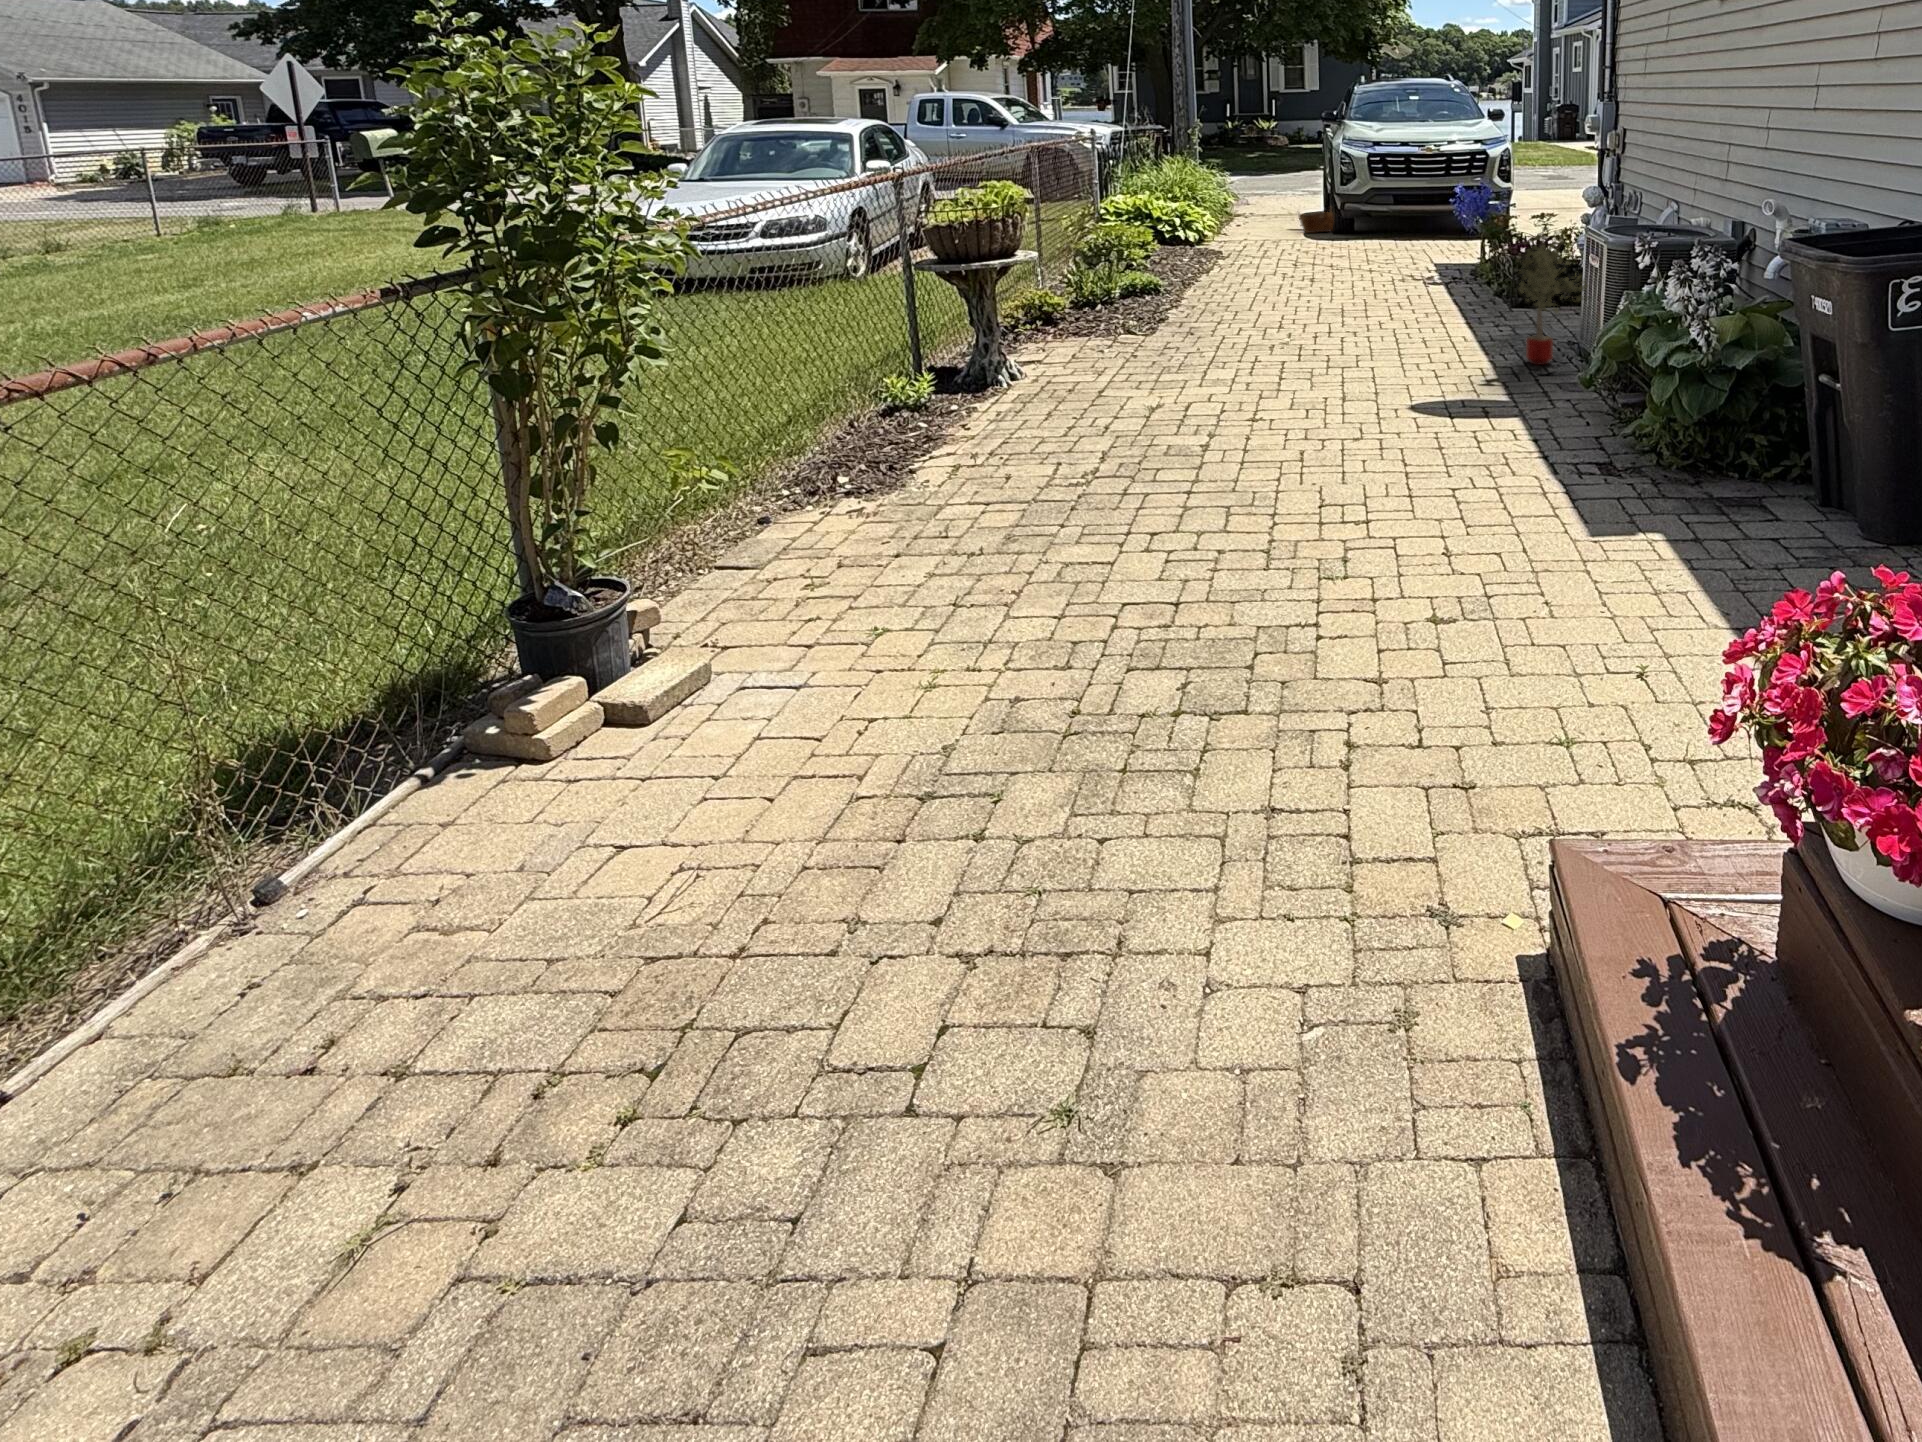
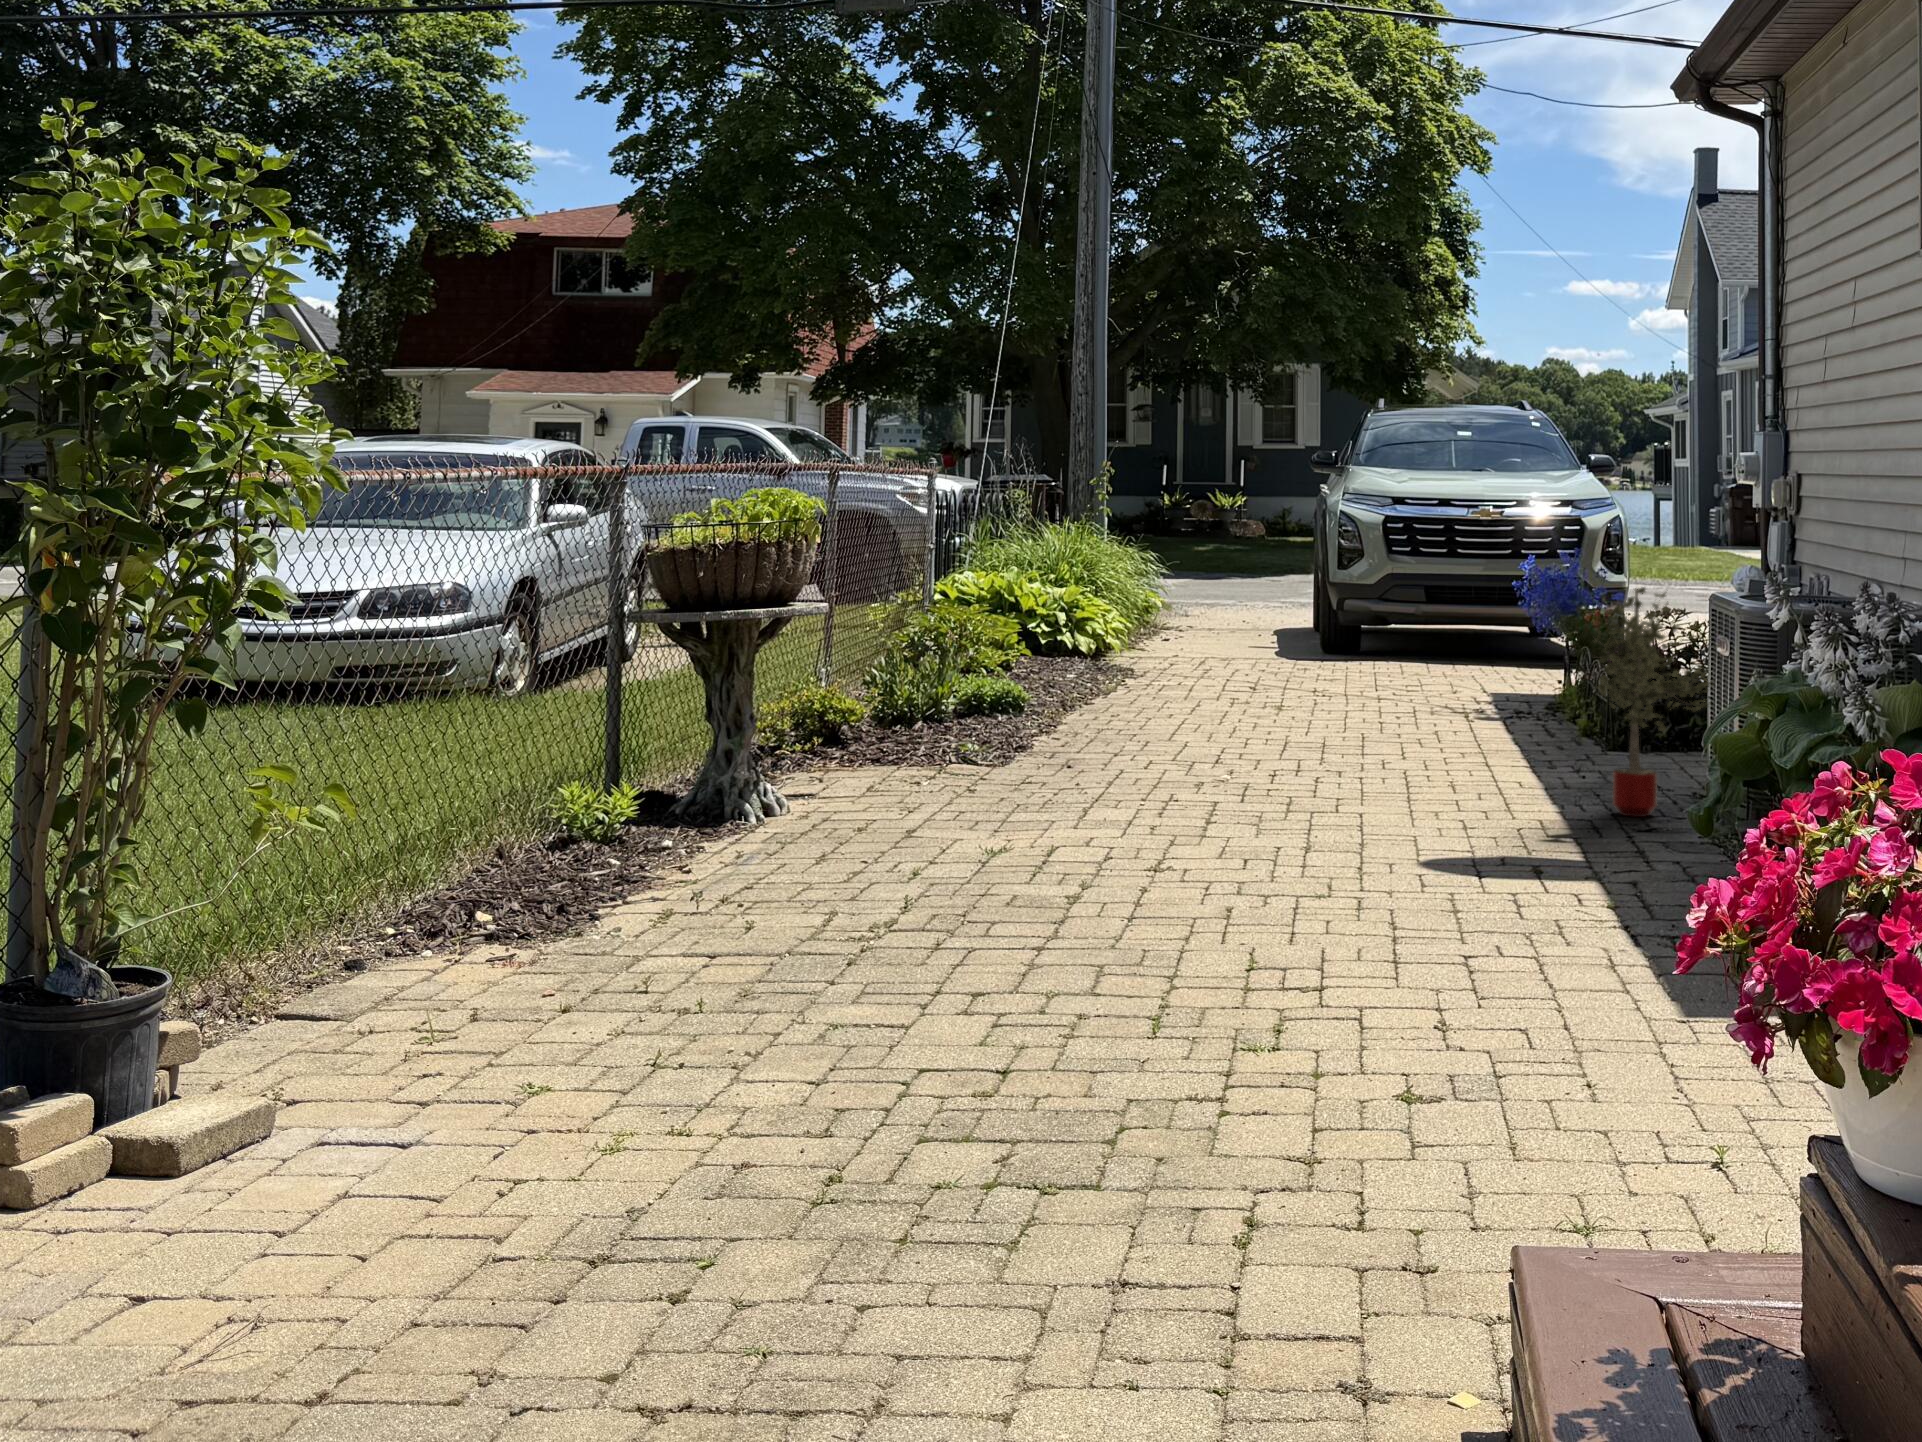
woven basket: present [1298,211,1334,233] -> none [1262,604,1322,647]

